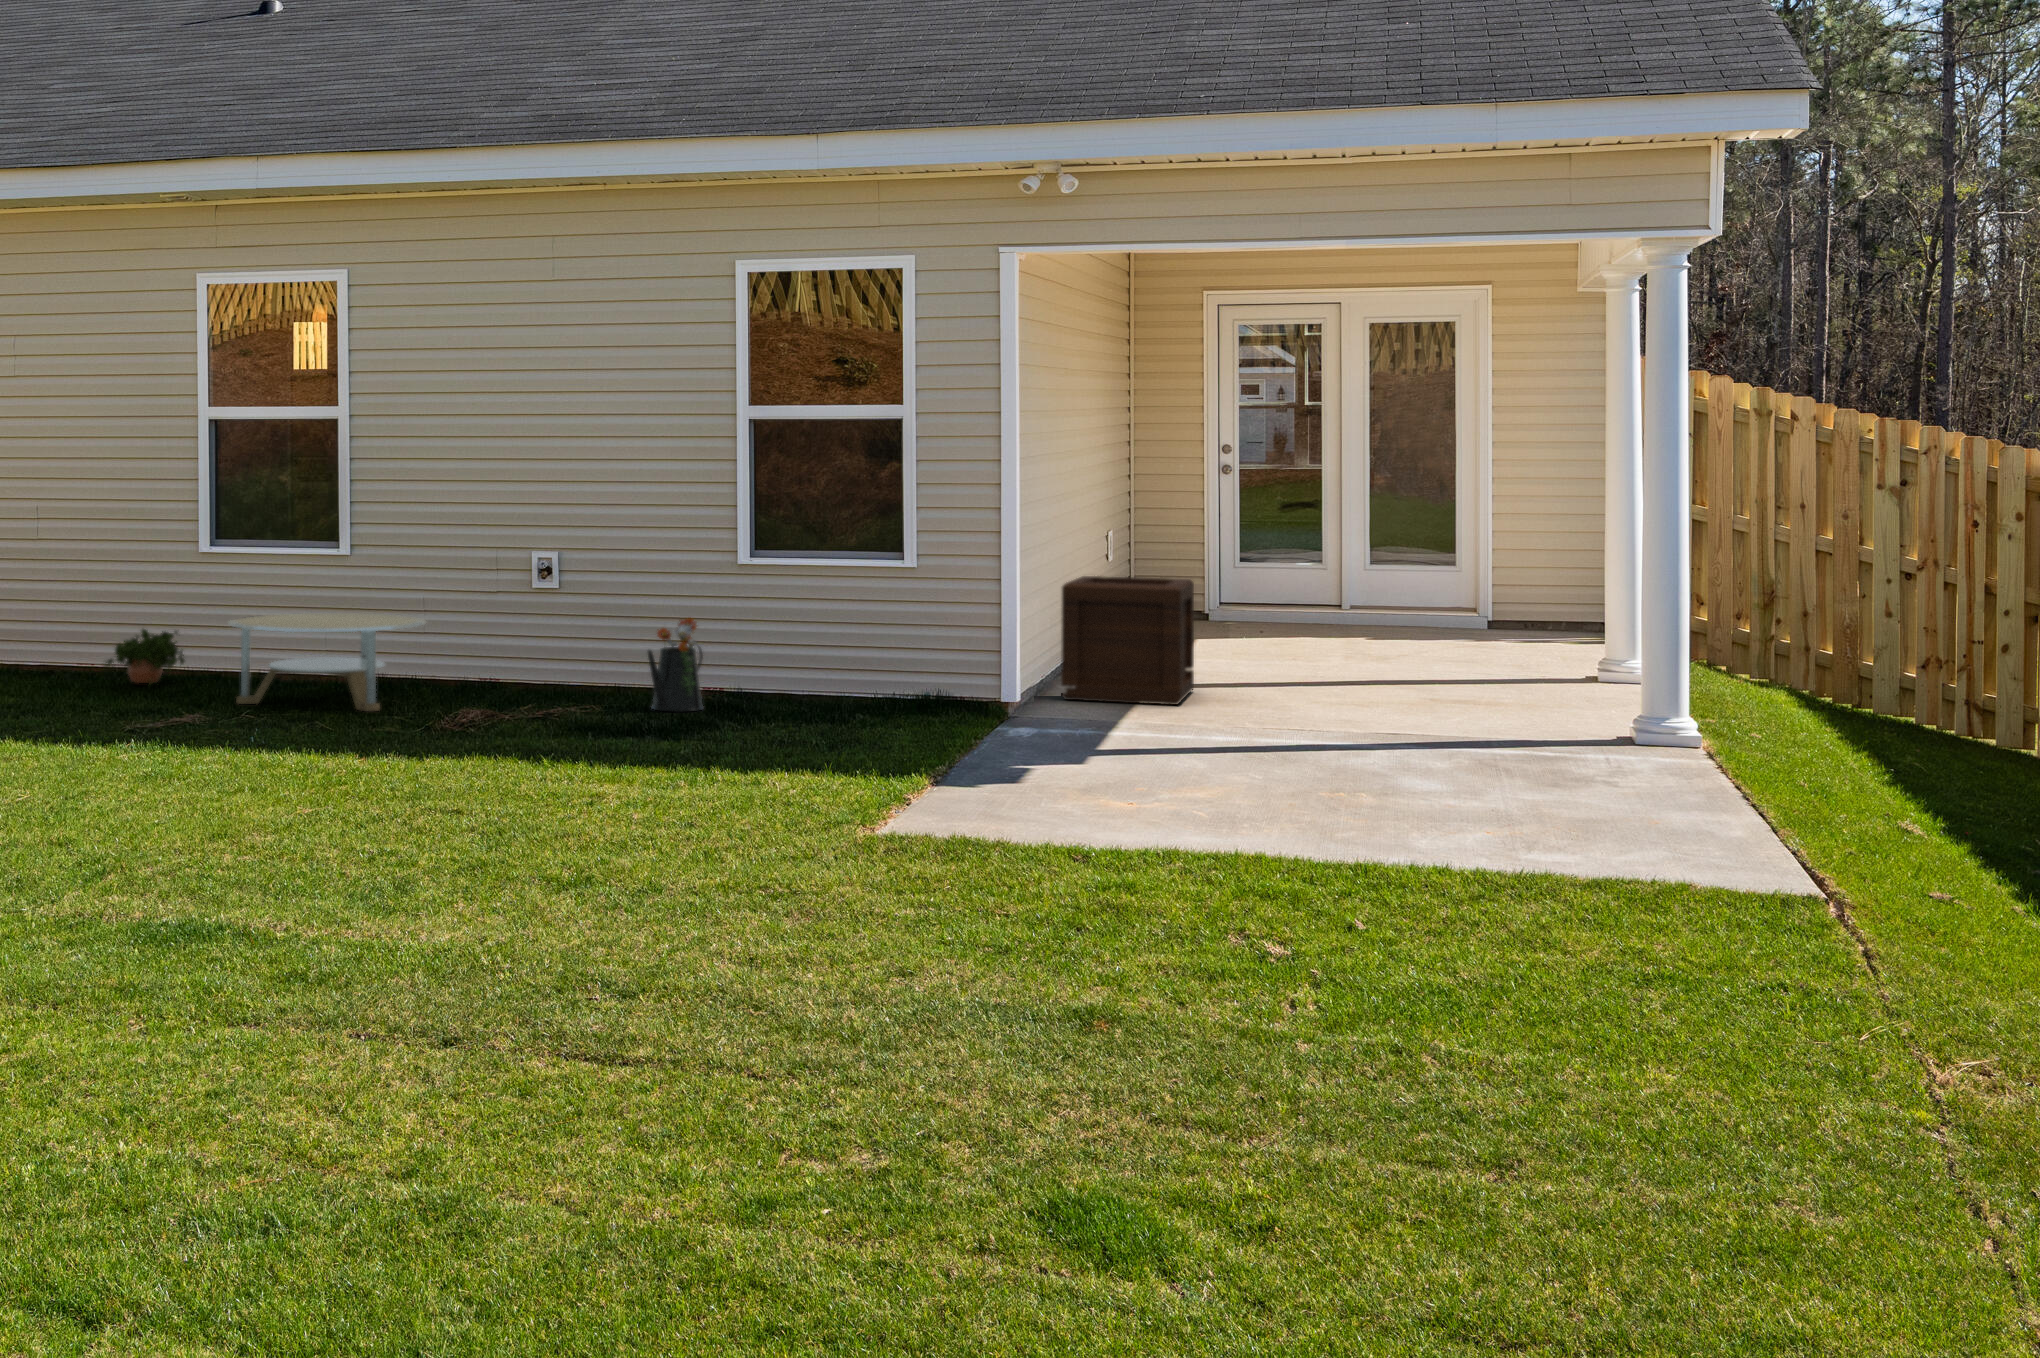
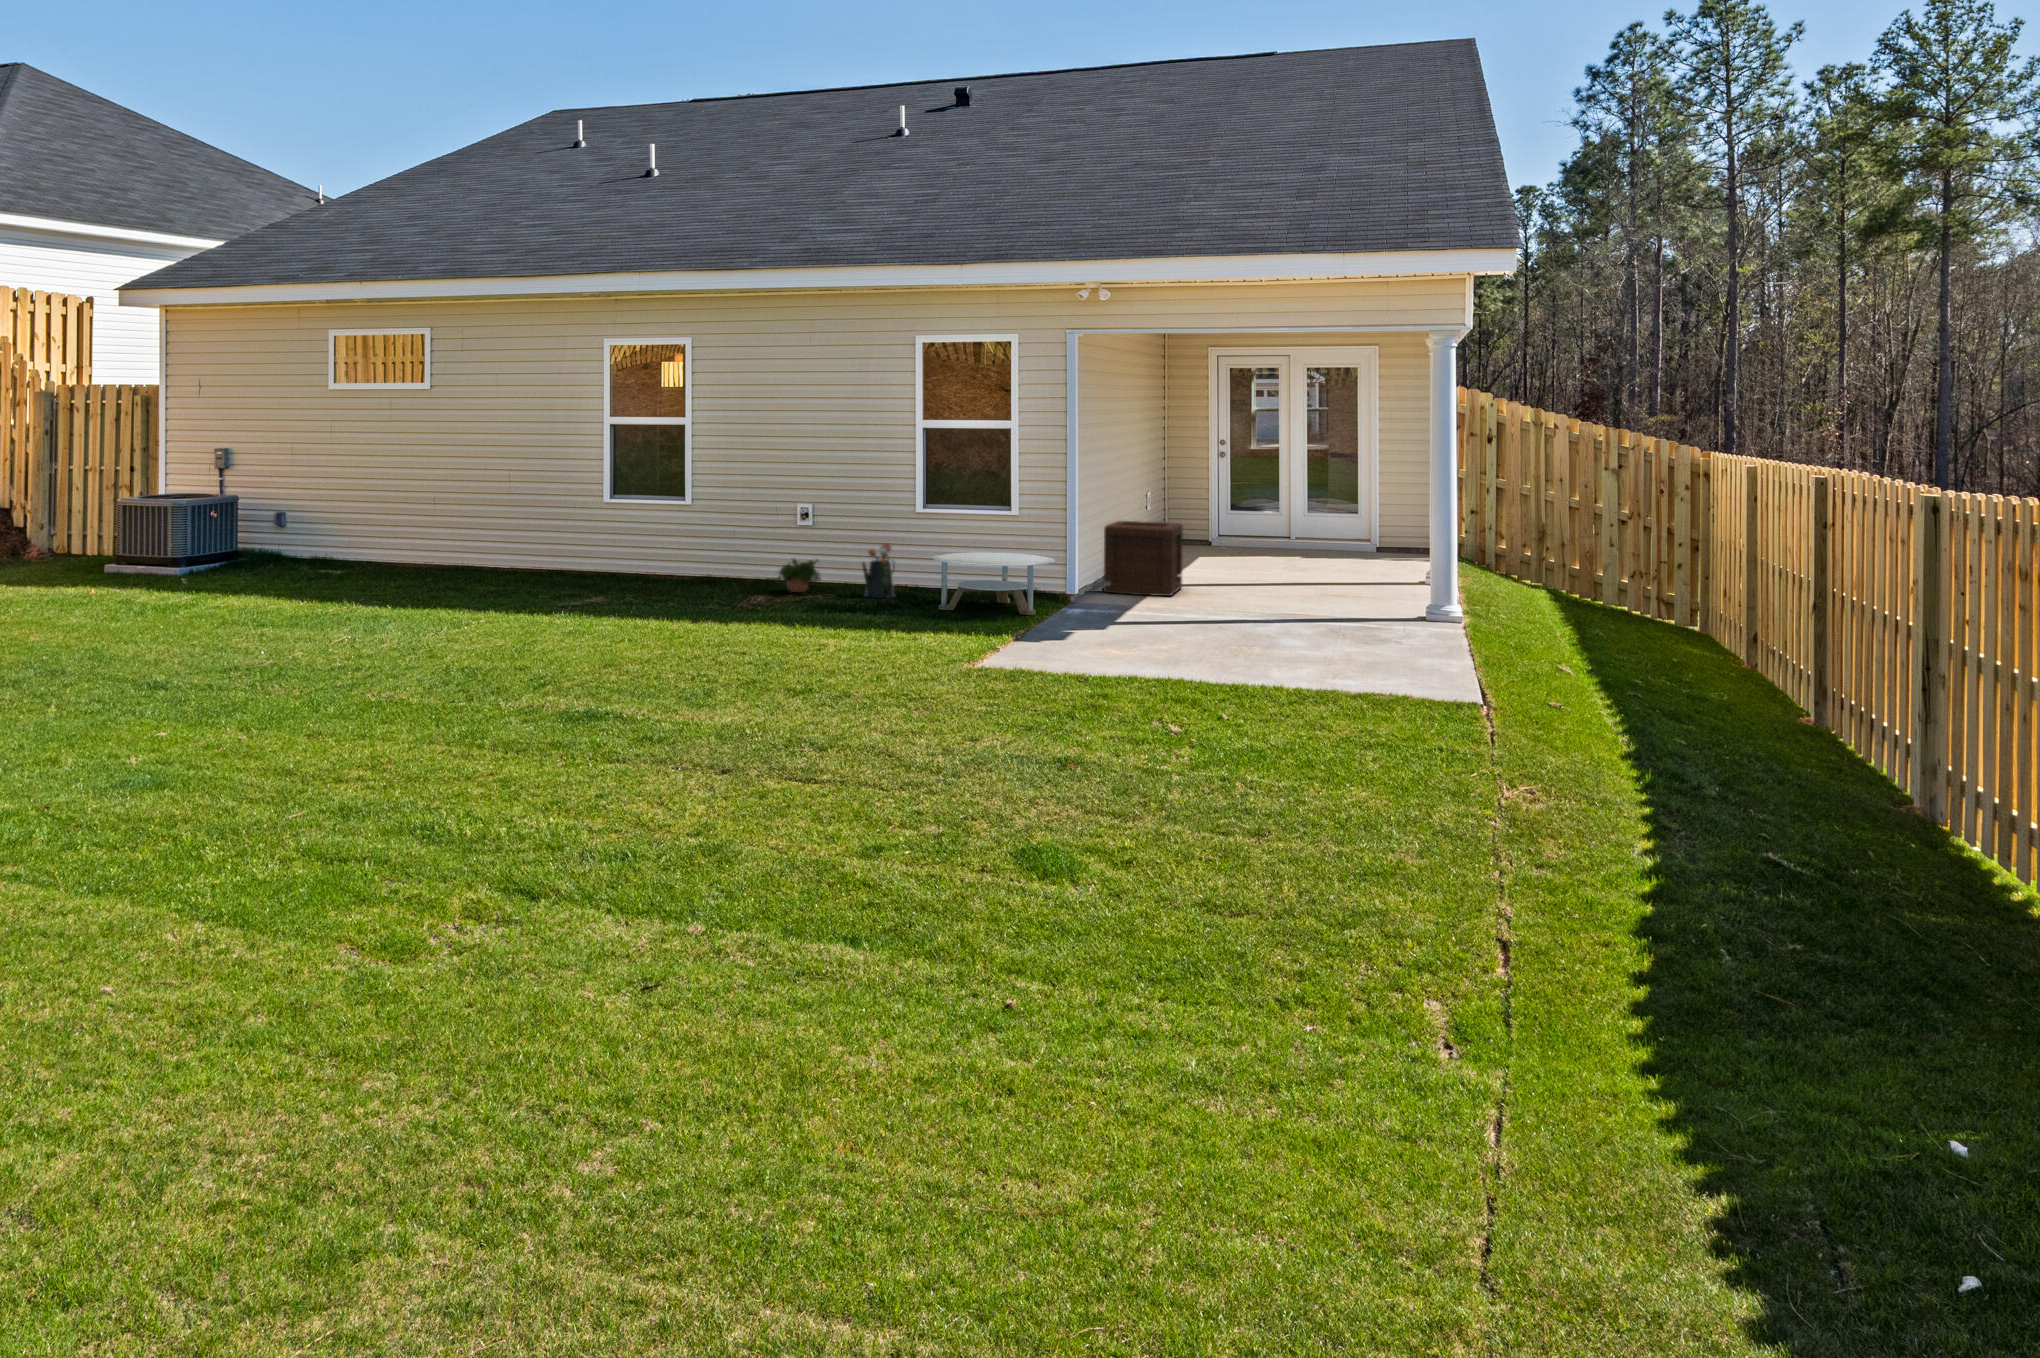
round table: present [229,613,426,711] -> present [932,552,1055,615]
potted plant: present [105,629,184,684] -> present [775,559,821,592]

